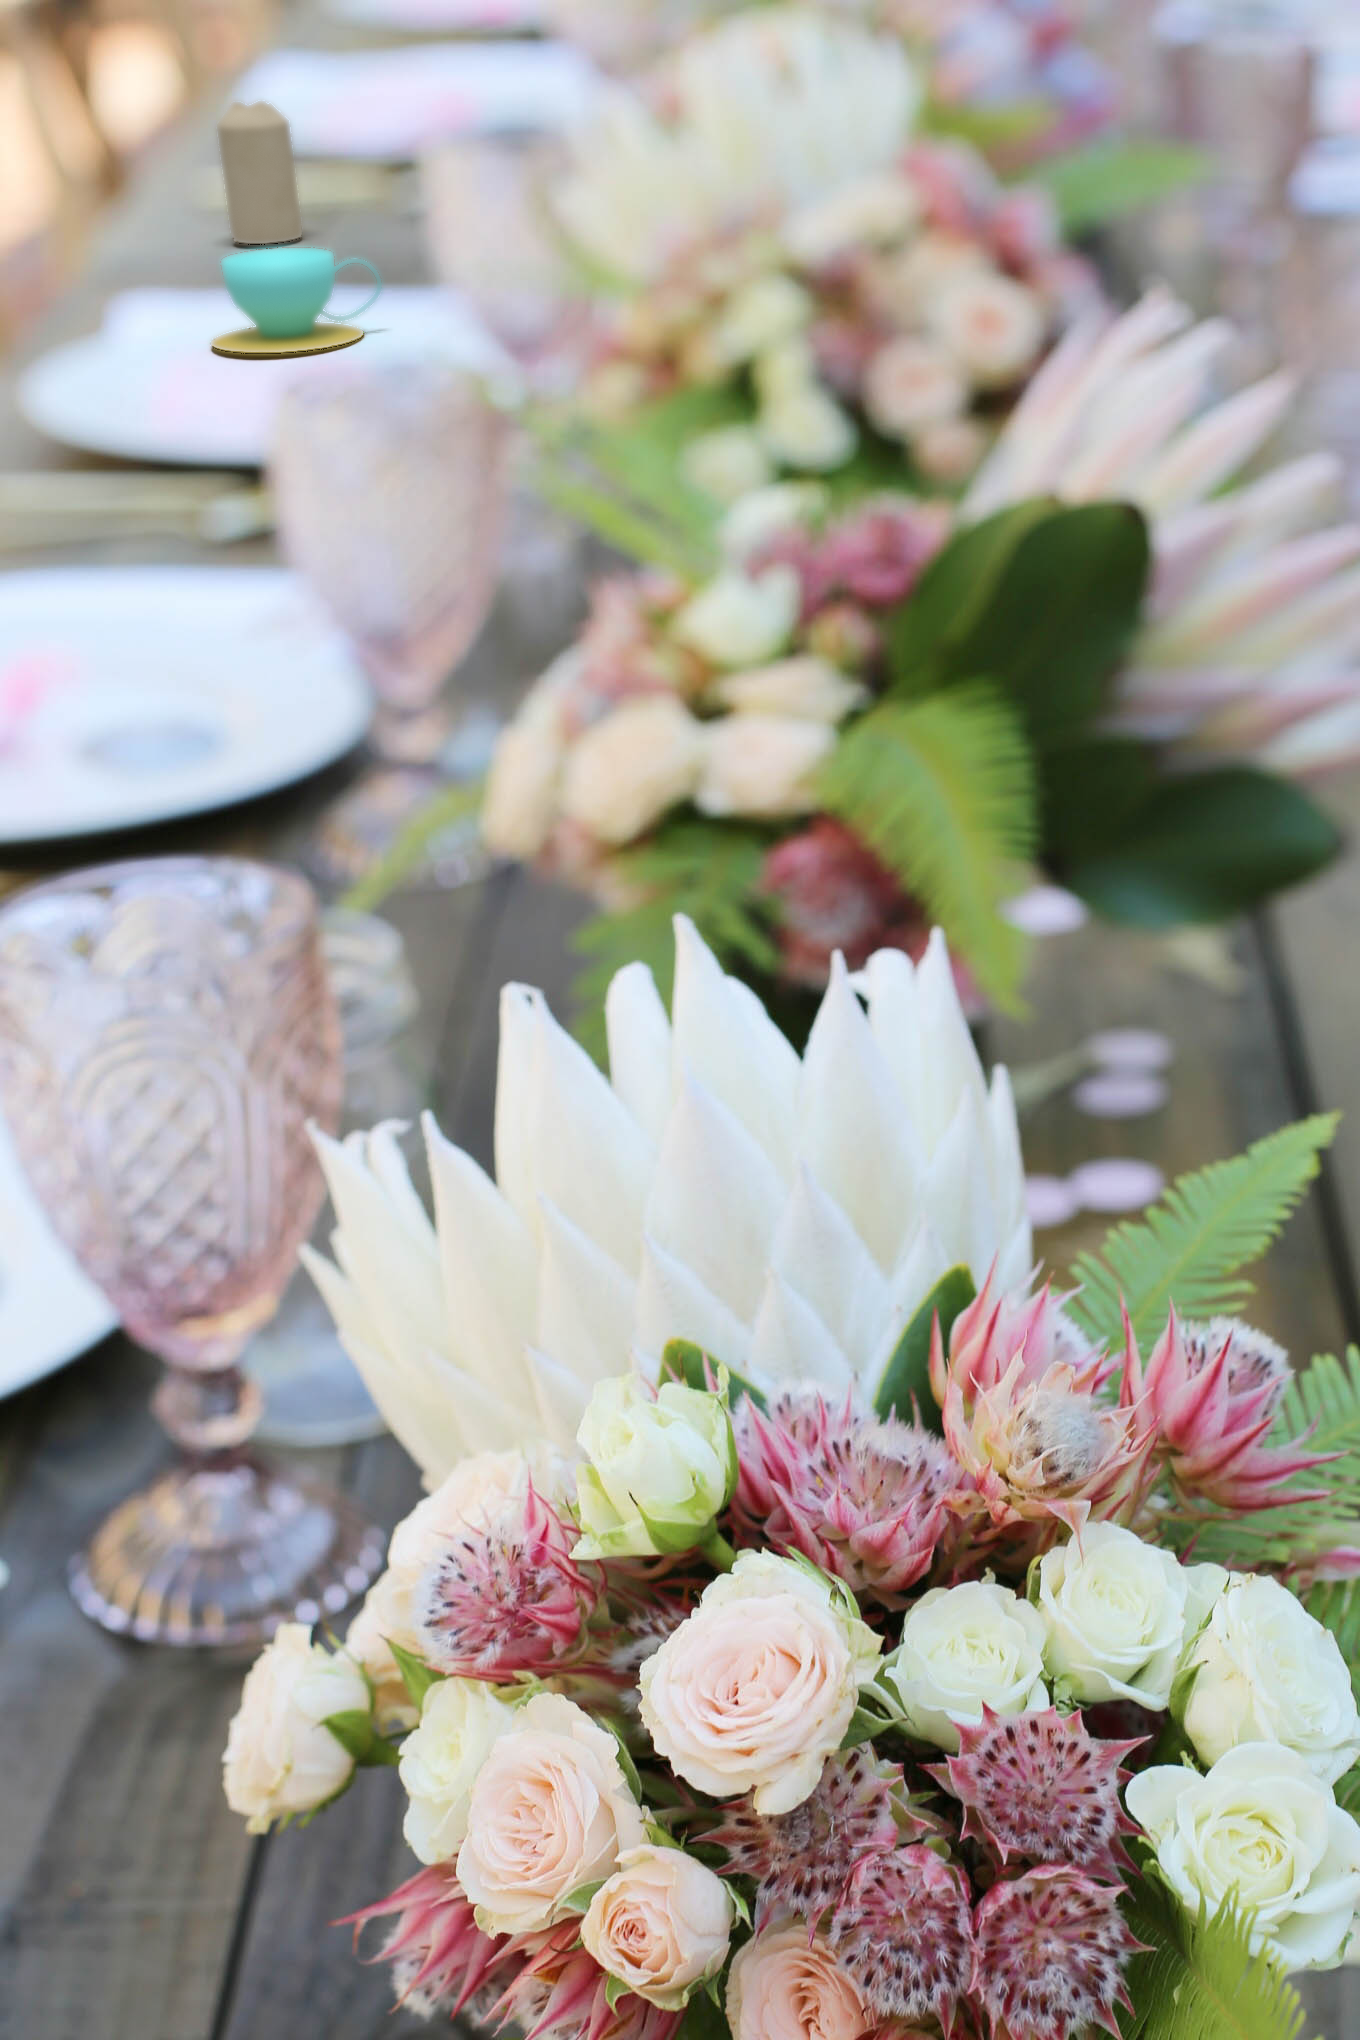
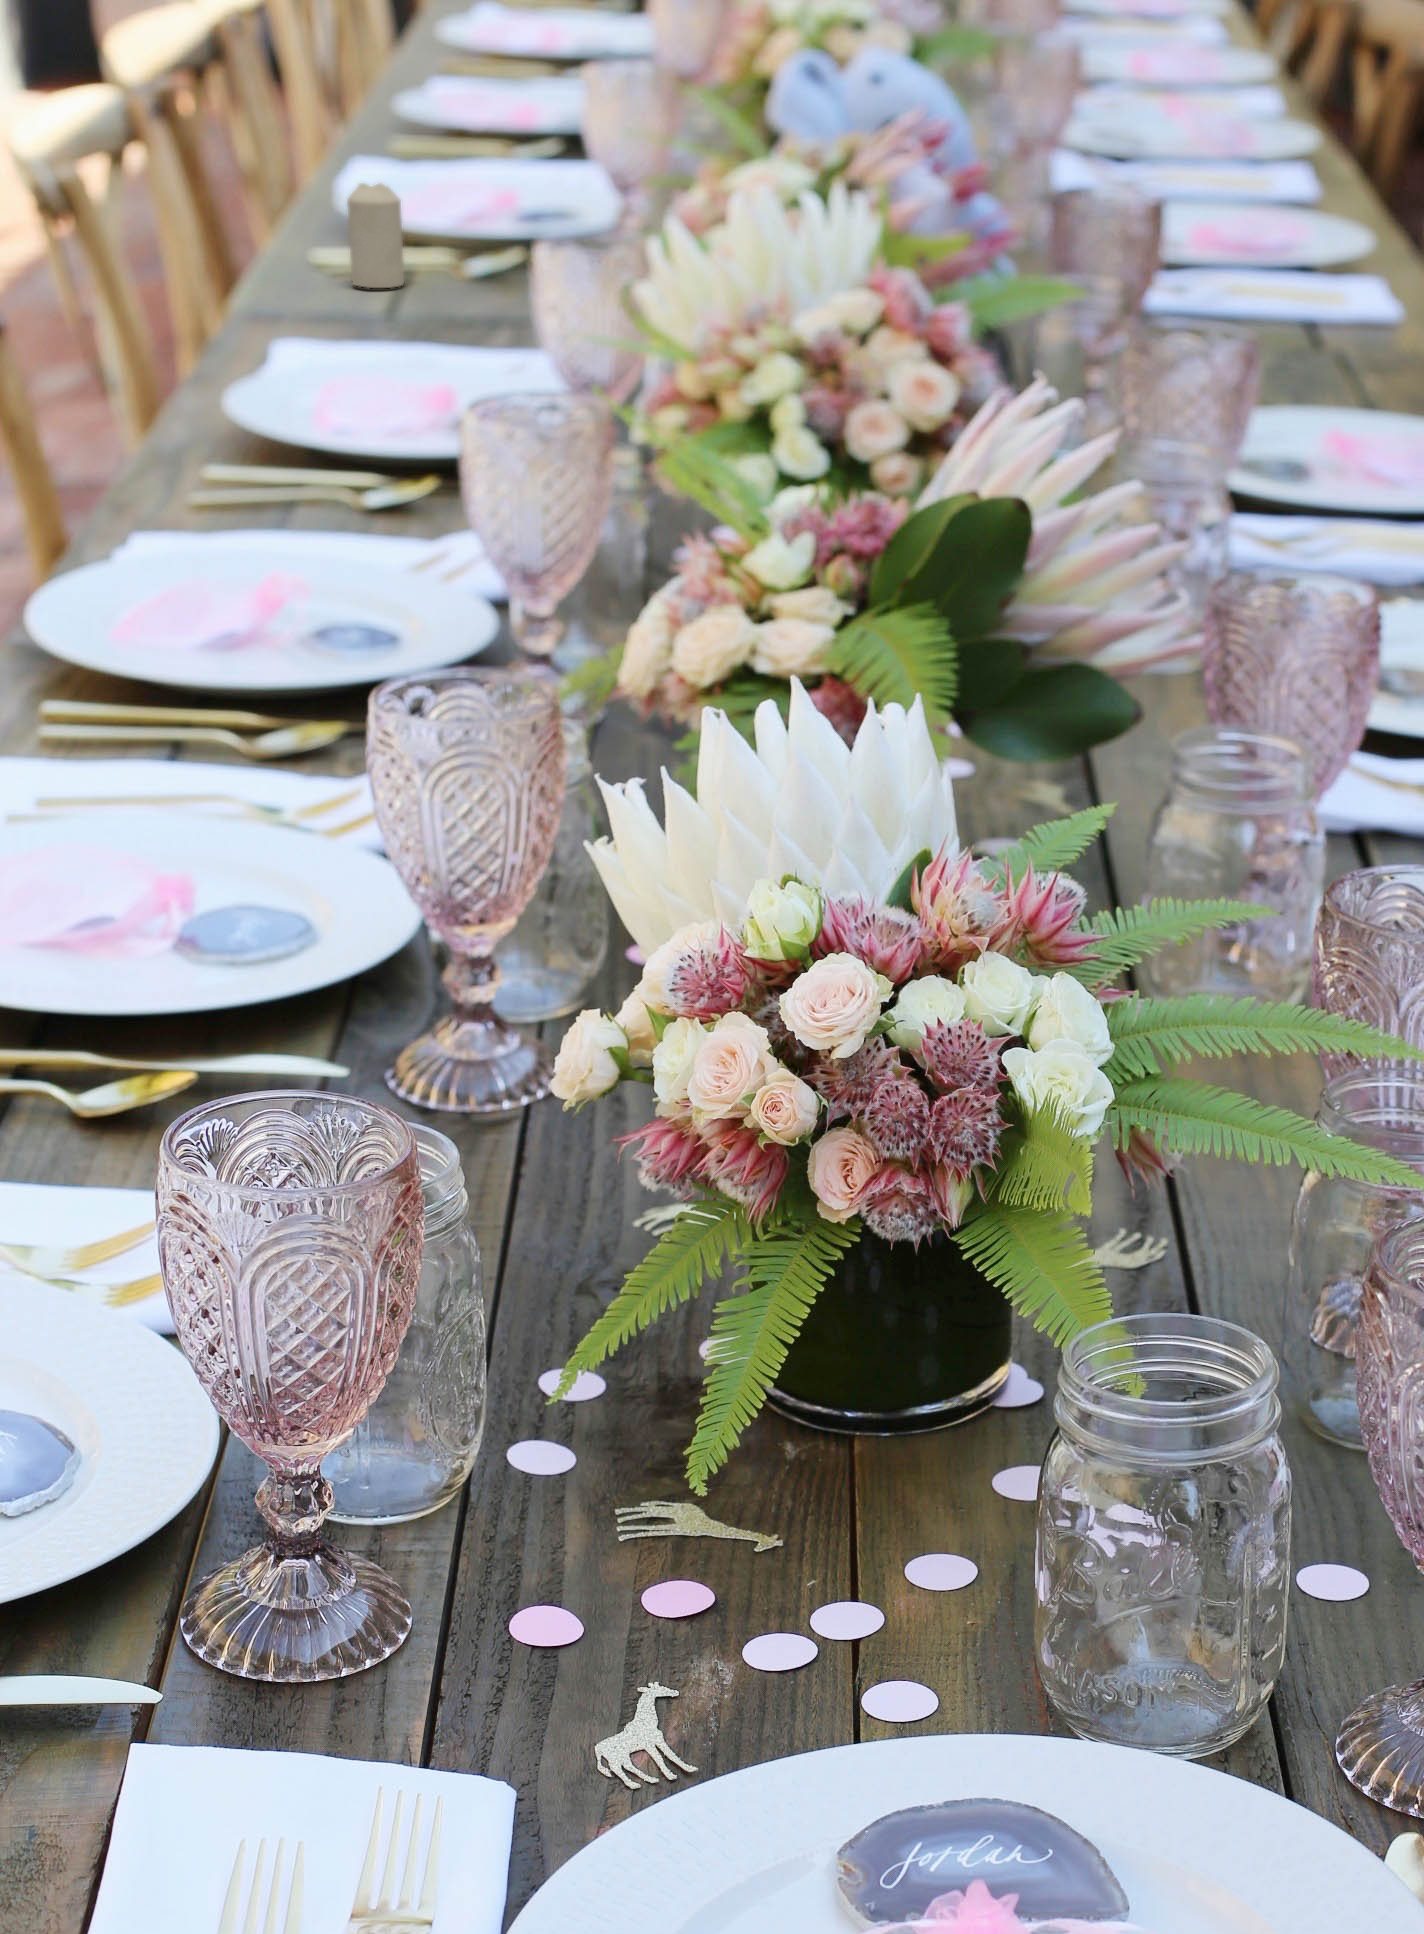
teacup: present [212,248,380,353] -> none [351,296,478,372]

